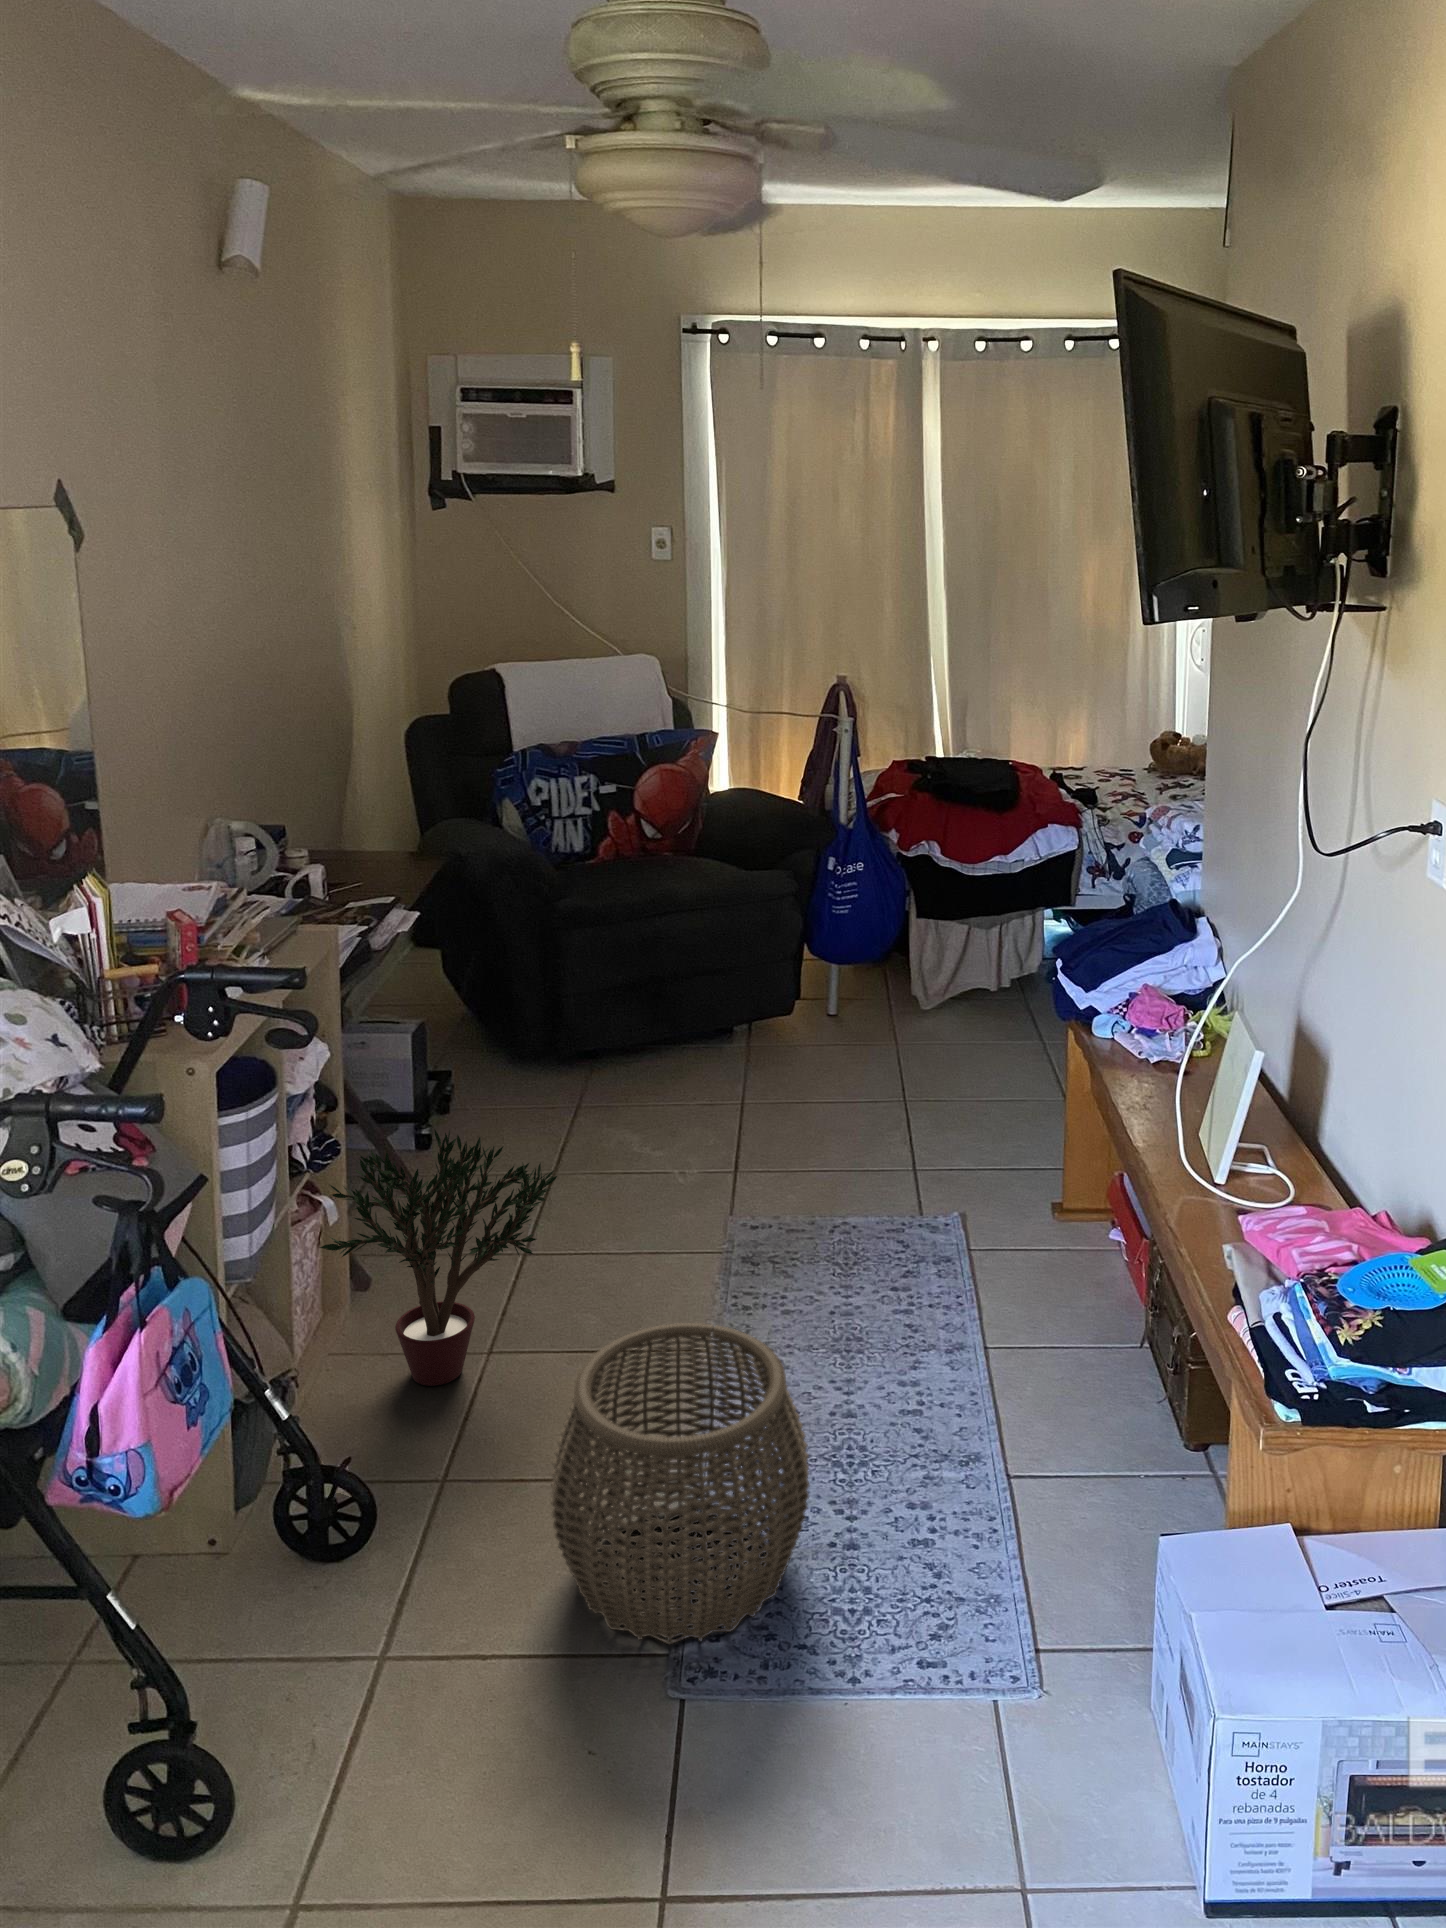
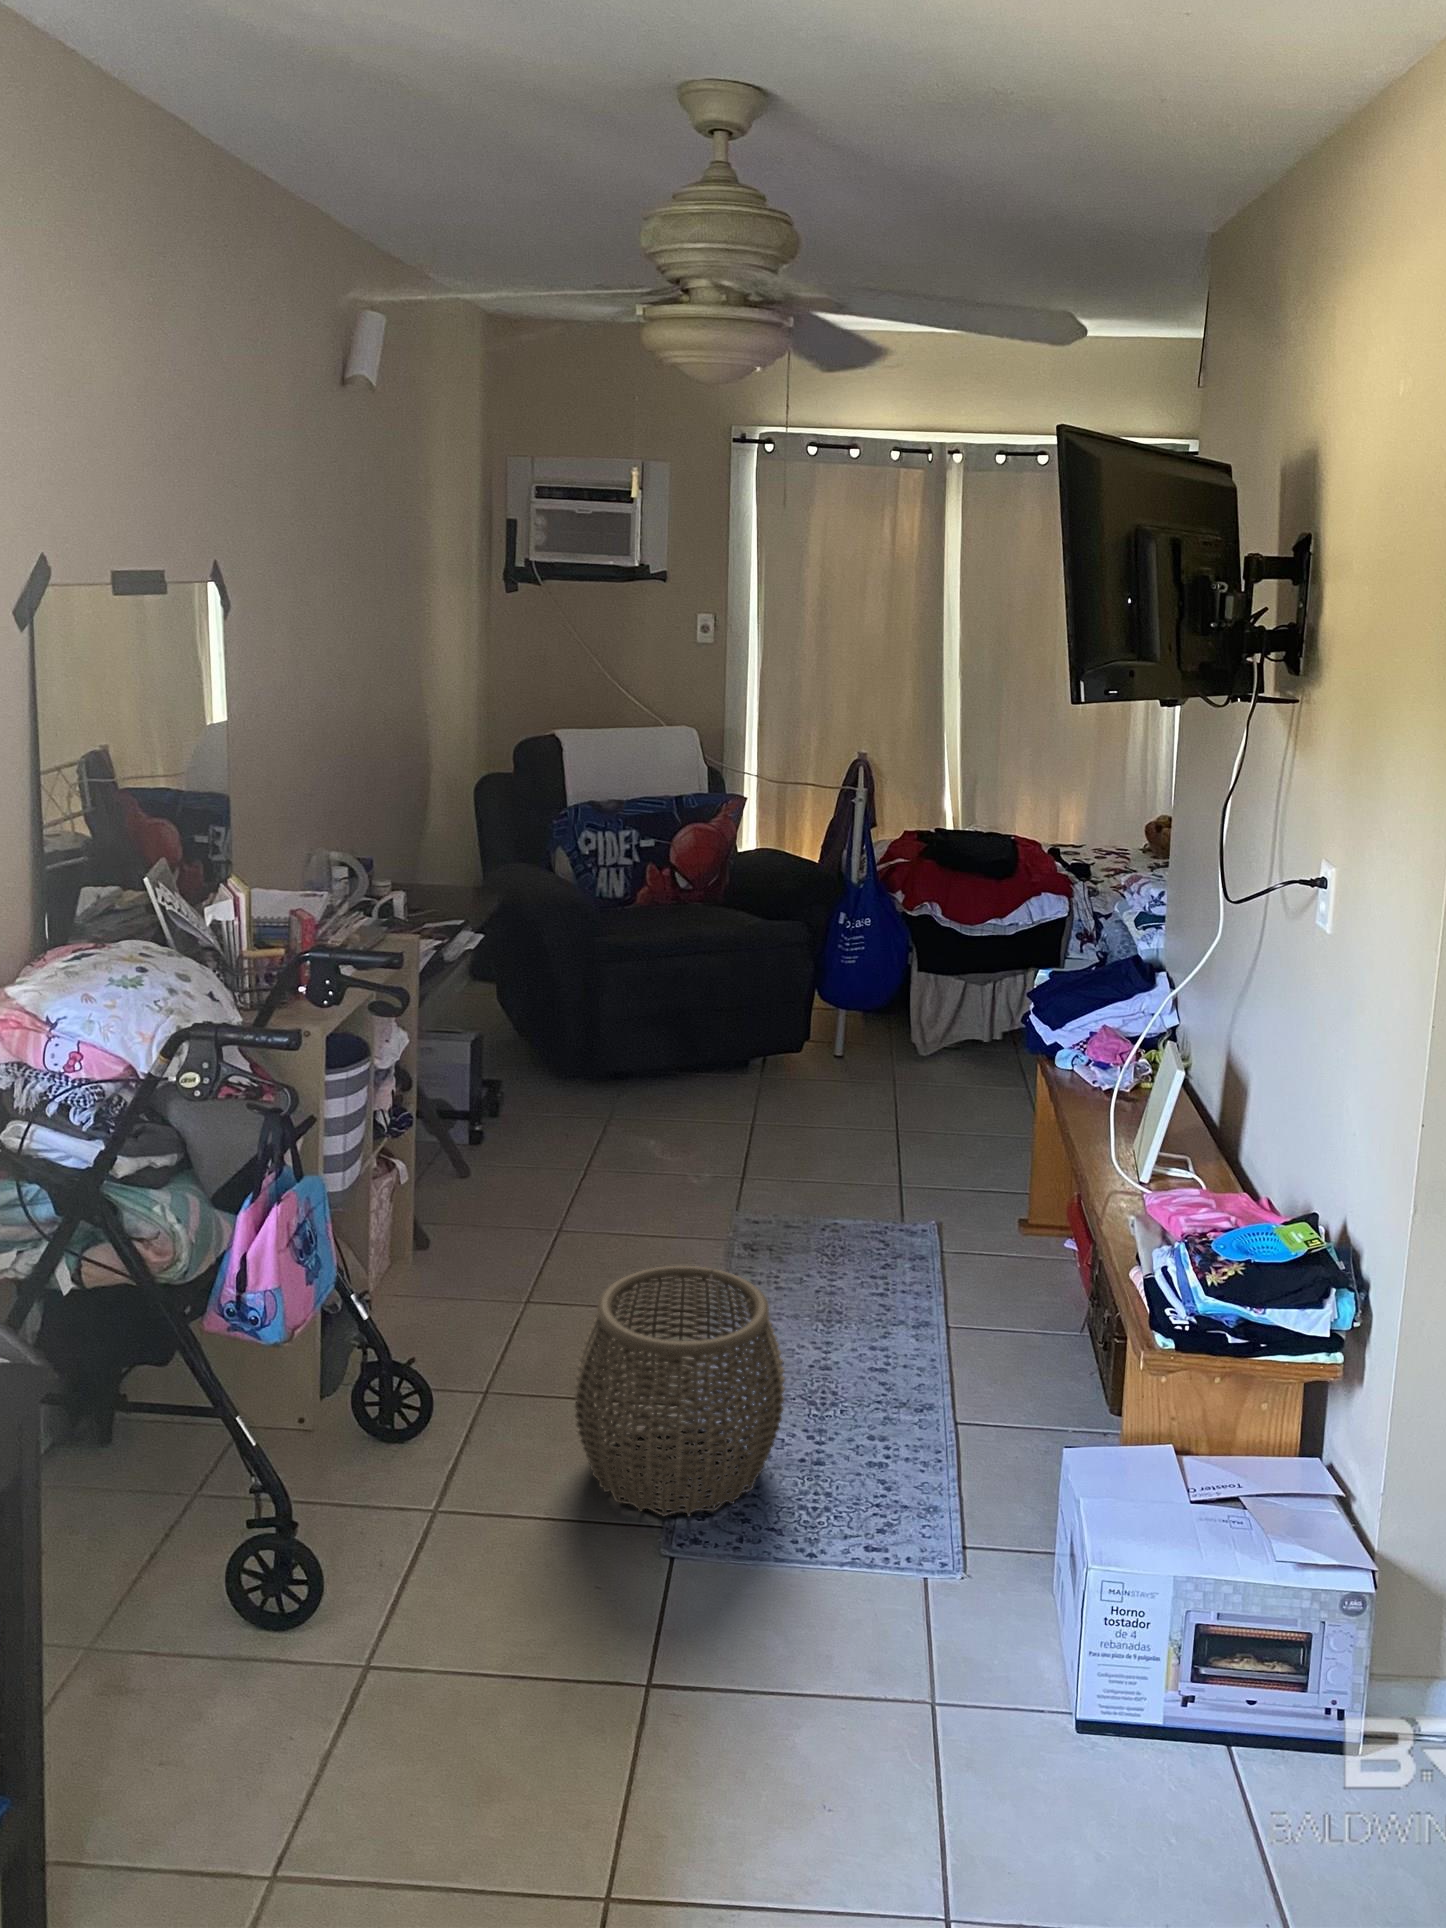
potted plant: present [320,1130,557,1386] -> none [393,1108,590,1324]

